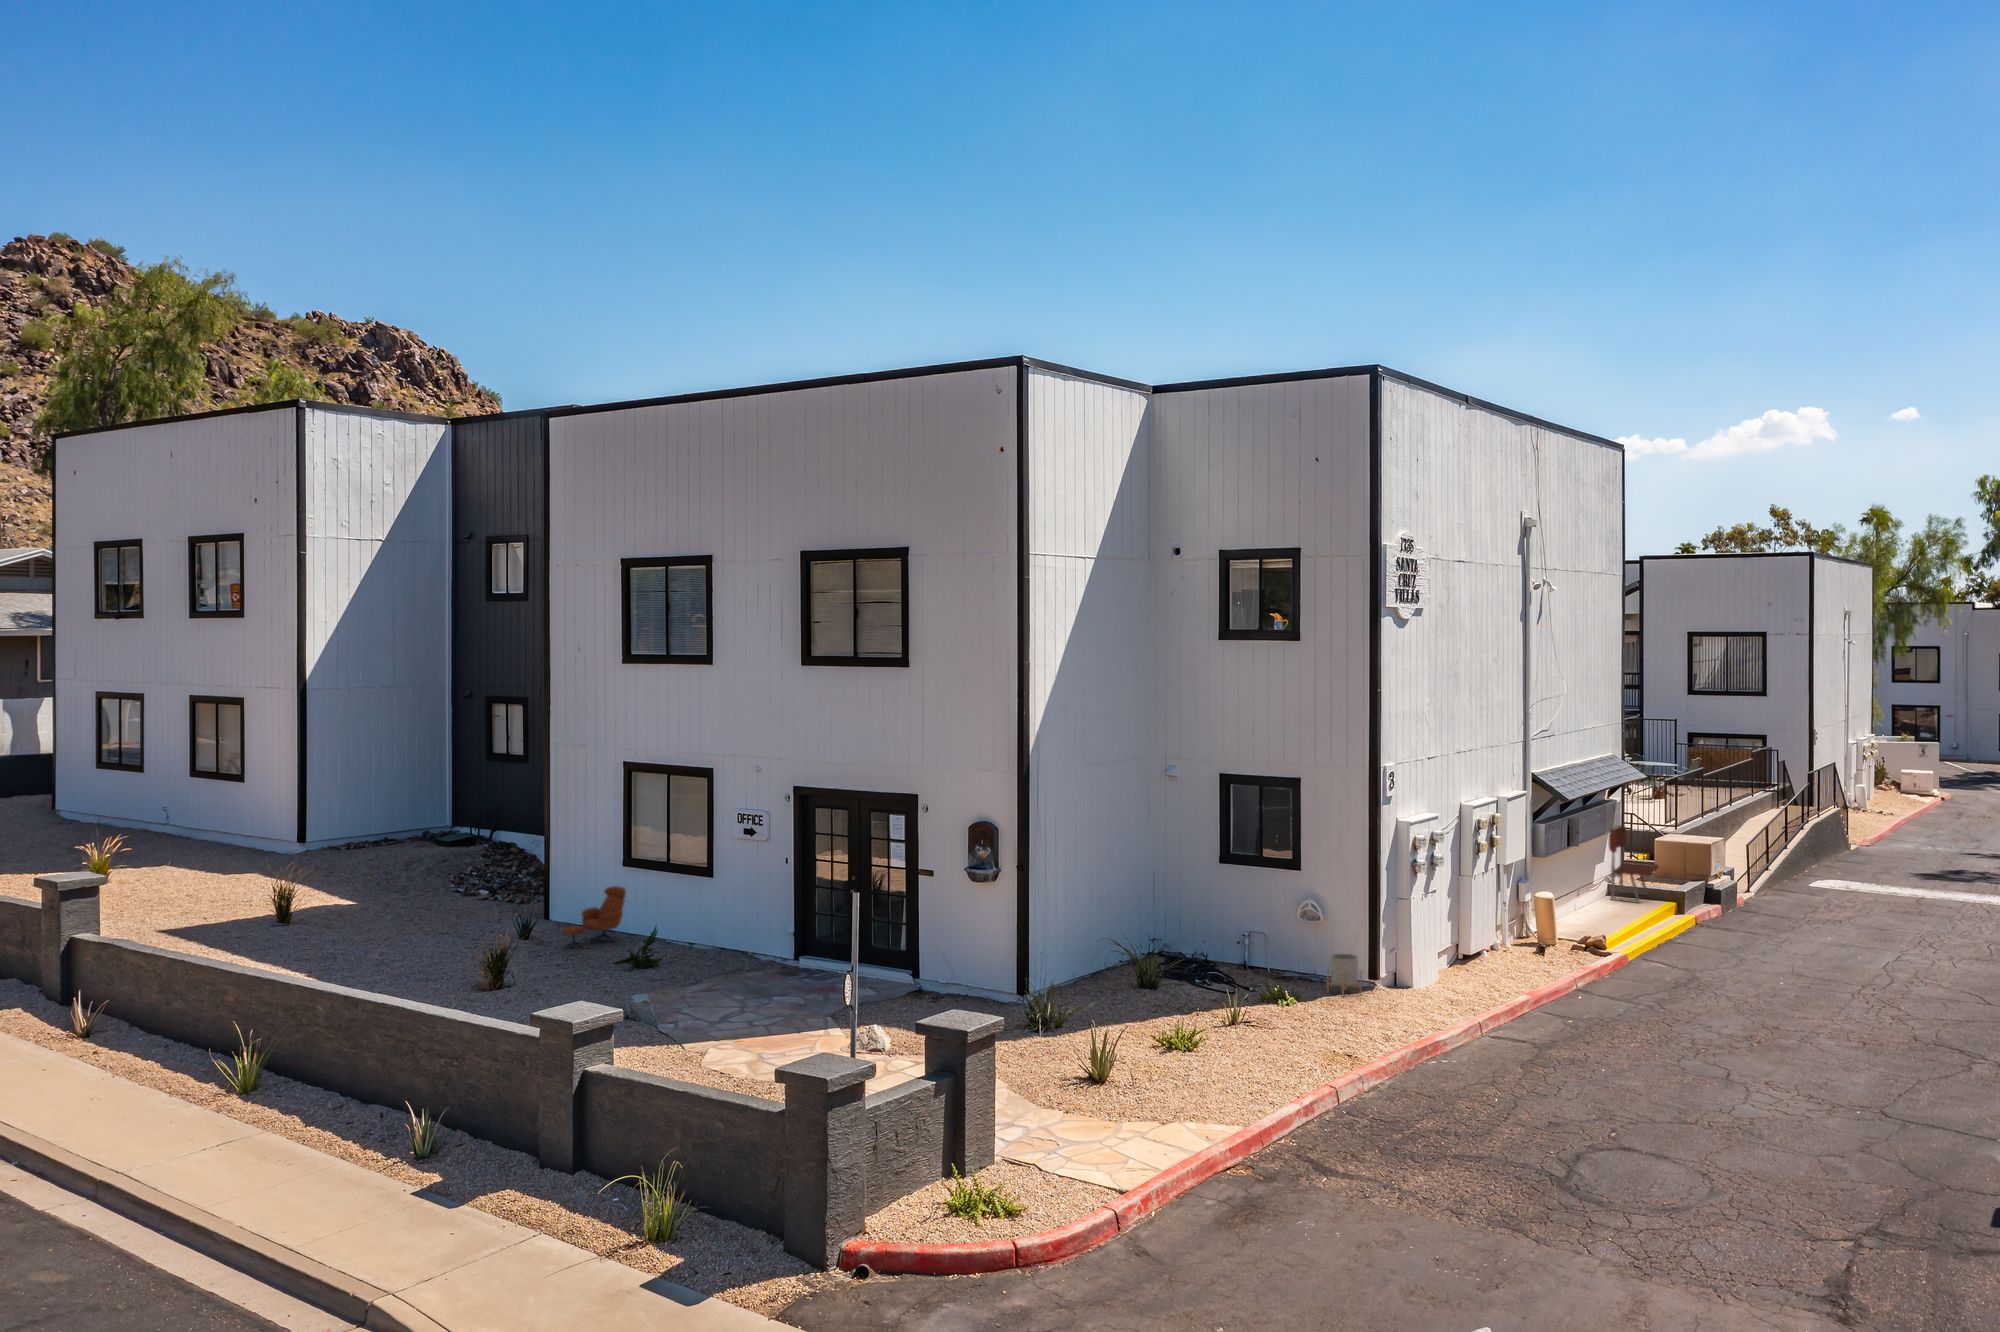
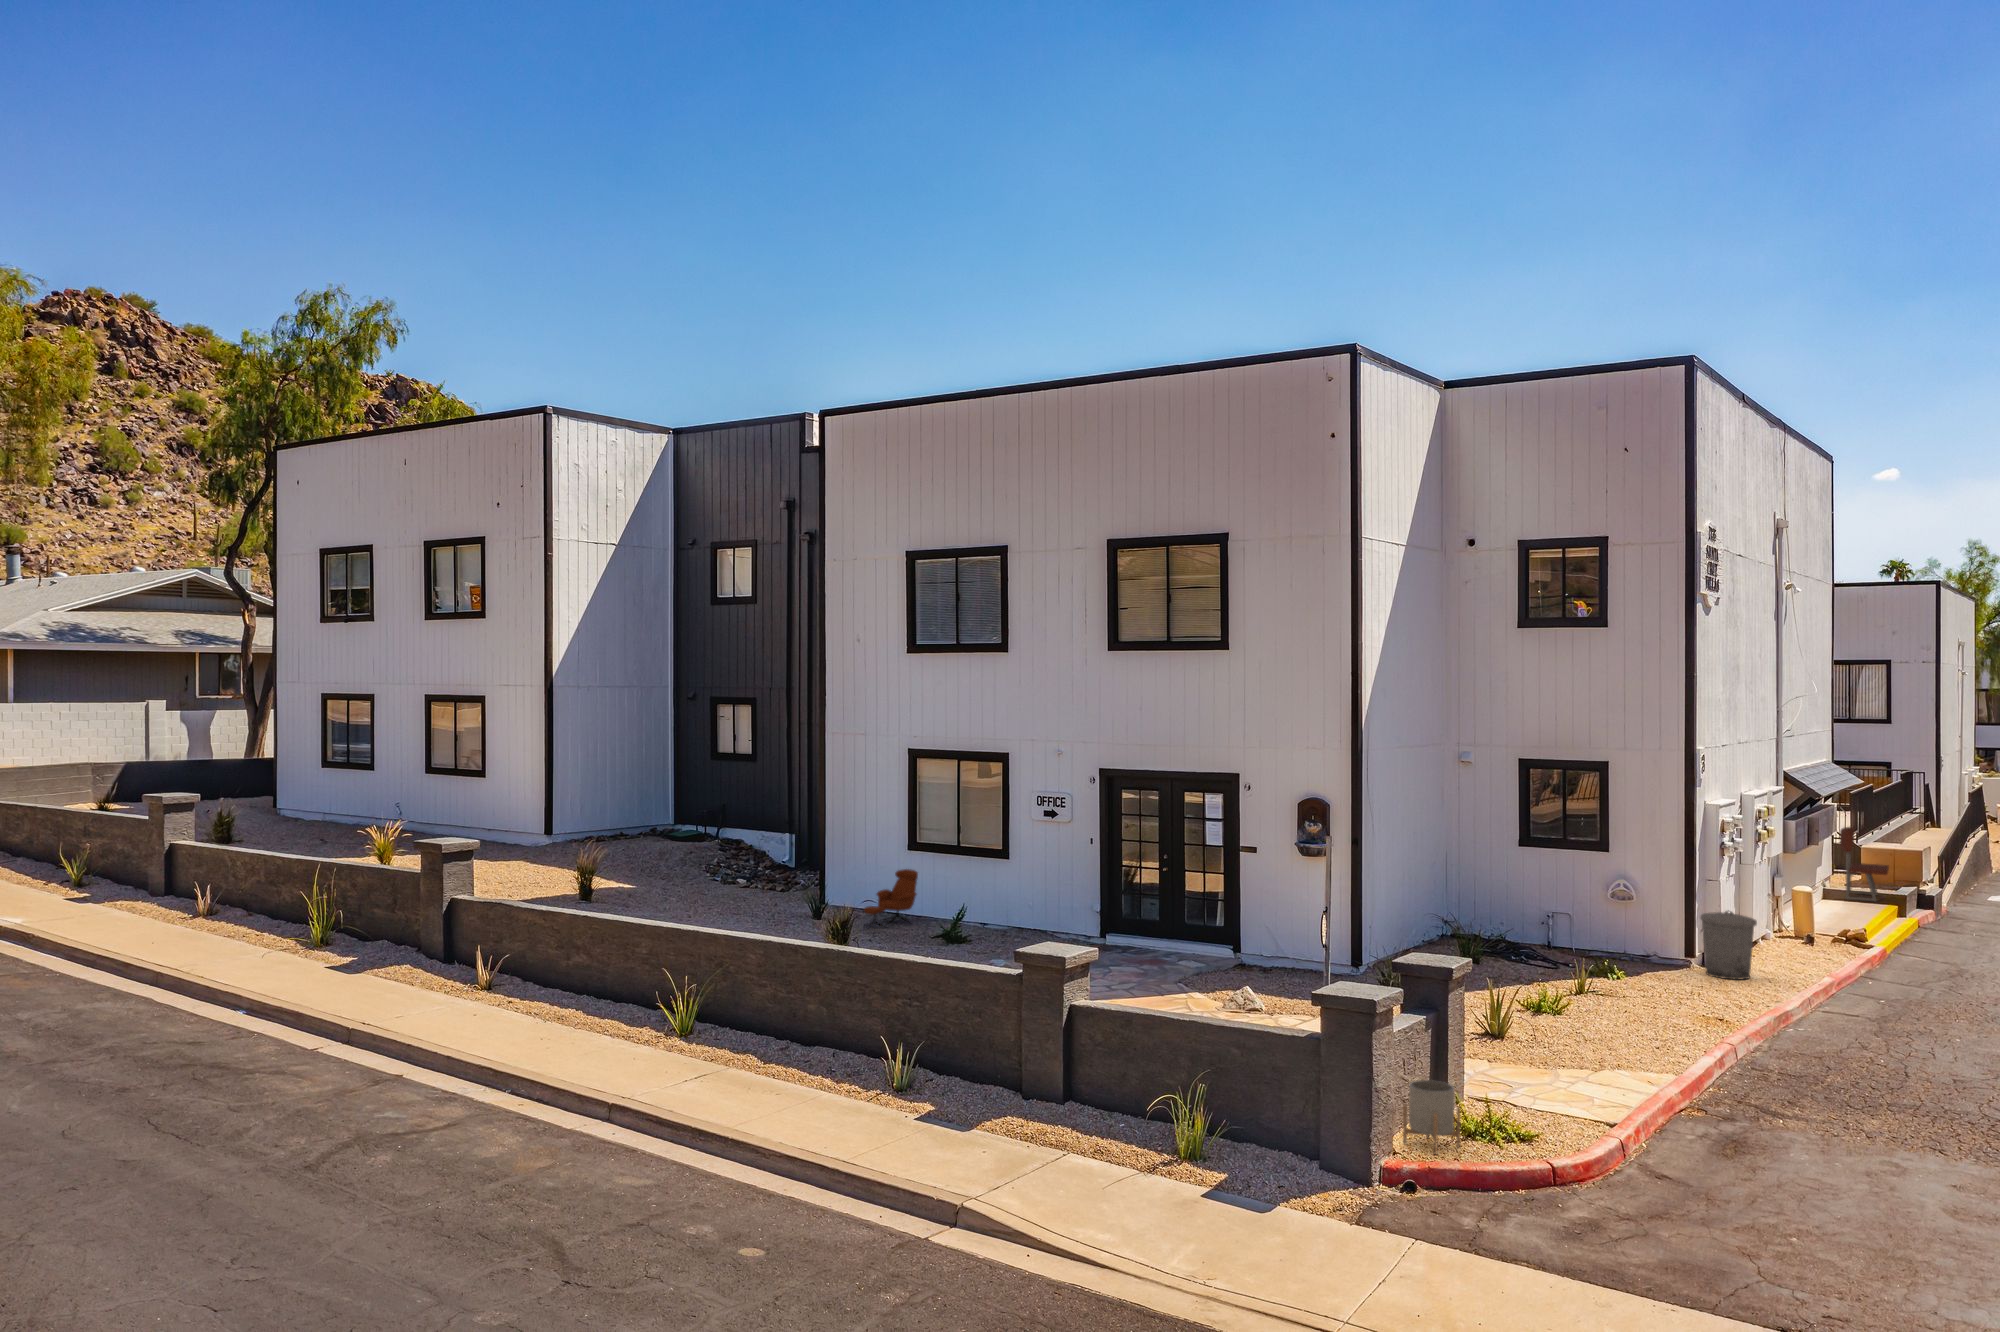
trash can: none [1386,931,1439,1002] -> present [1700,910,1757,980]
planter: present [1327,954,1362,996] -> present [1403,1080,1460,1155]

